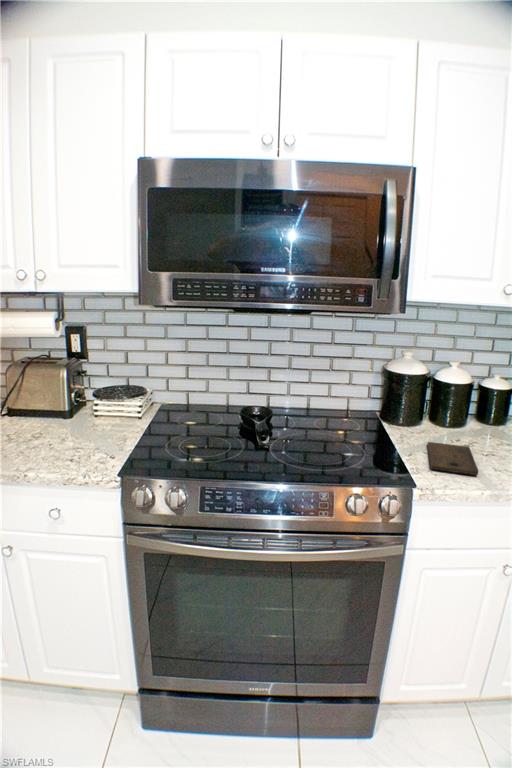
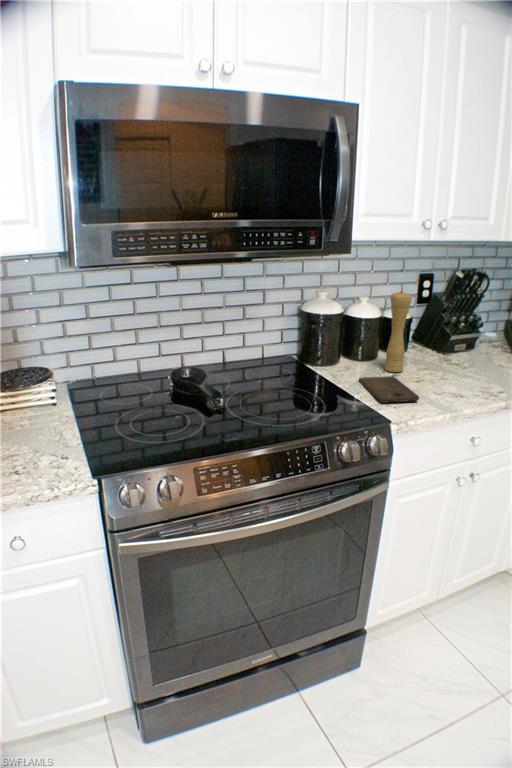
pepper mill: none [467,358,501,444] -> present [385,292,412,372]

